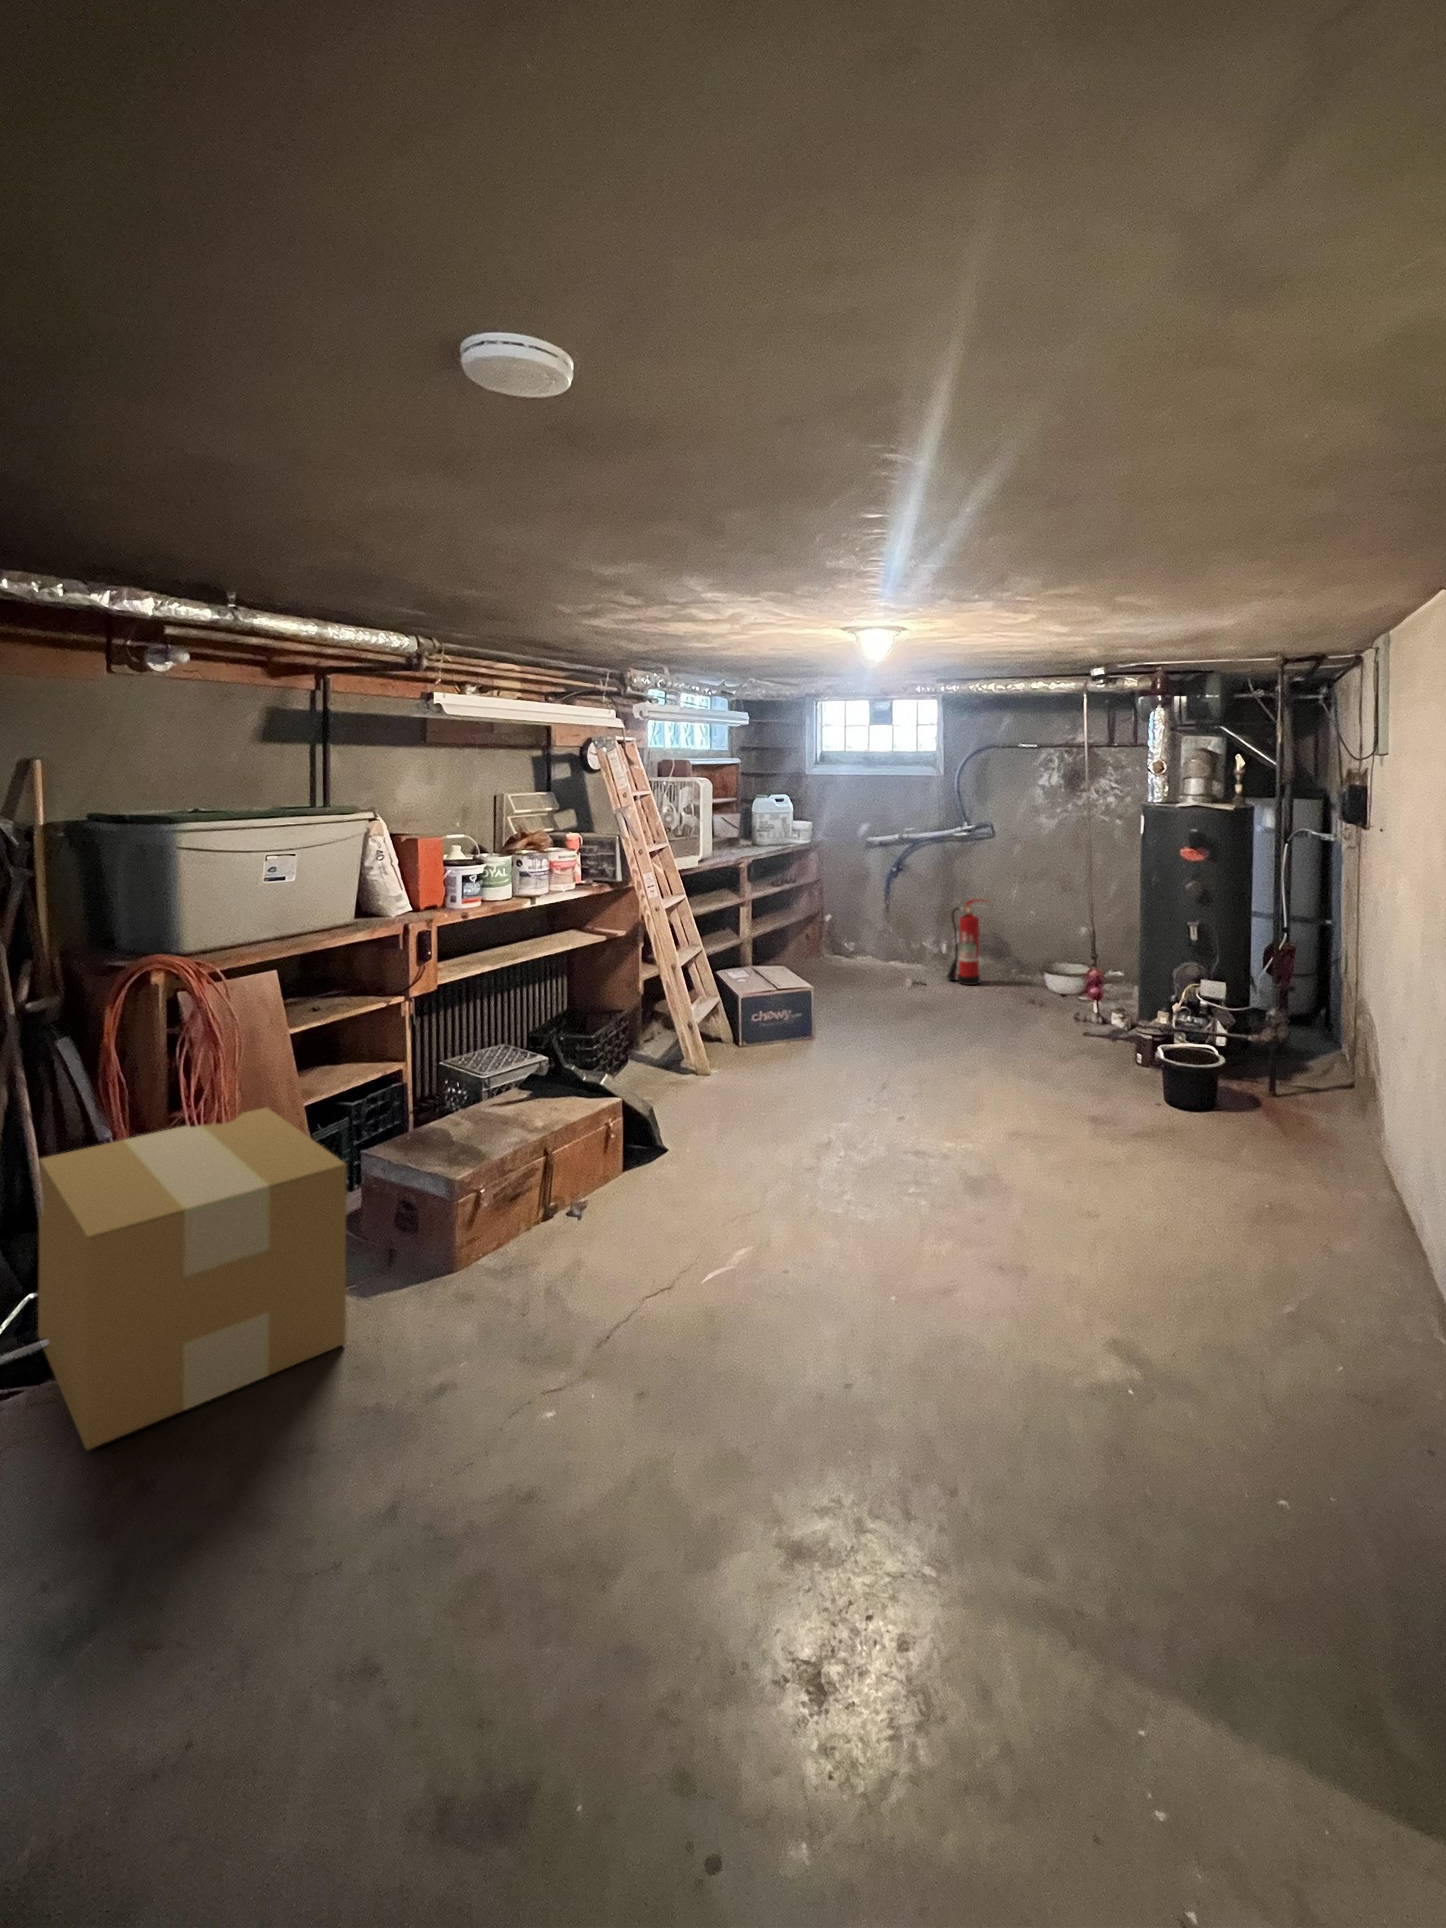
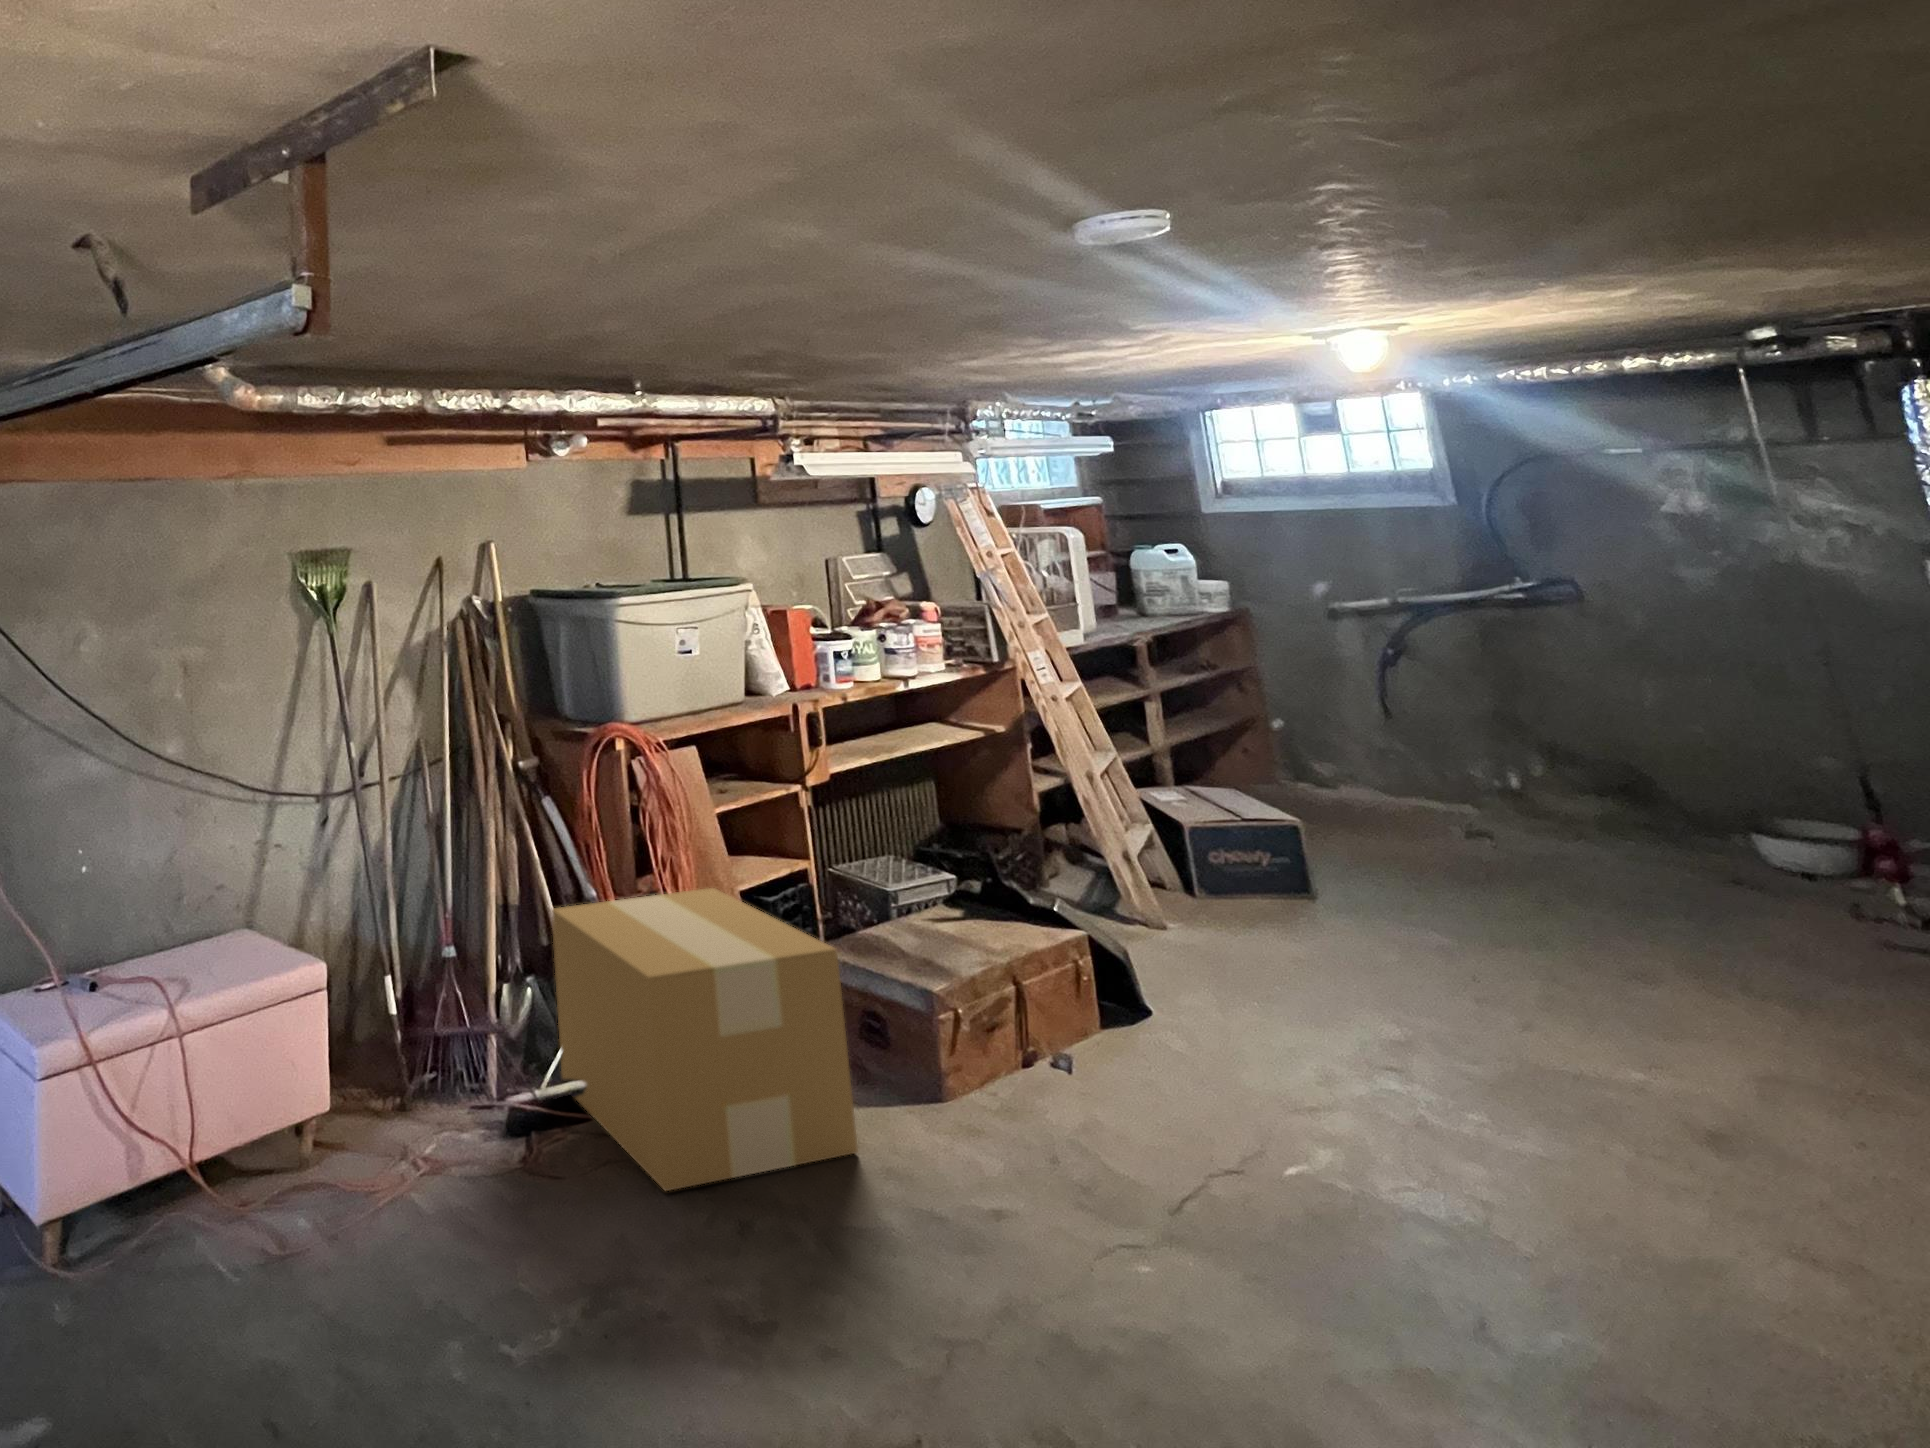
fire extinguisher: present [947,899,989,985] -> none [1517,699,1602,841]

